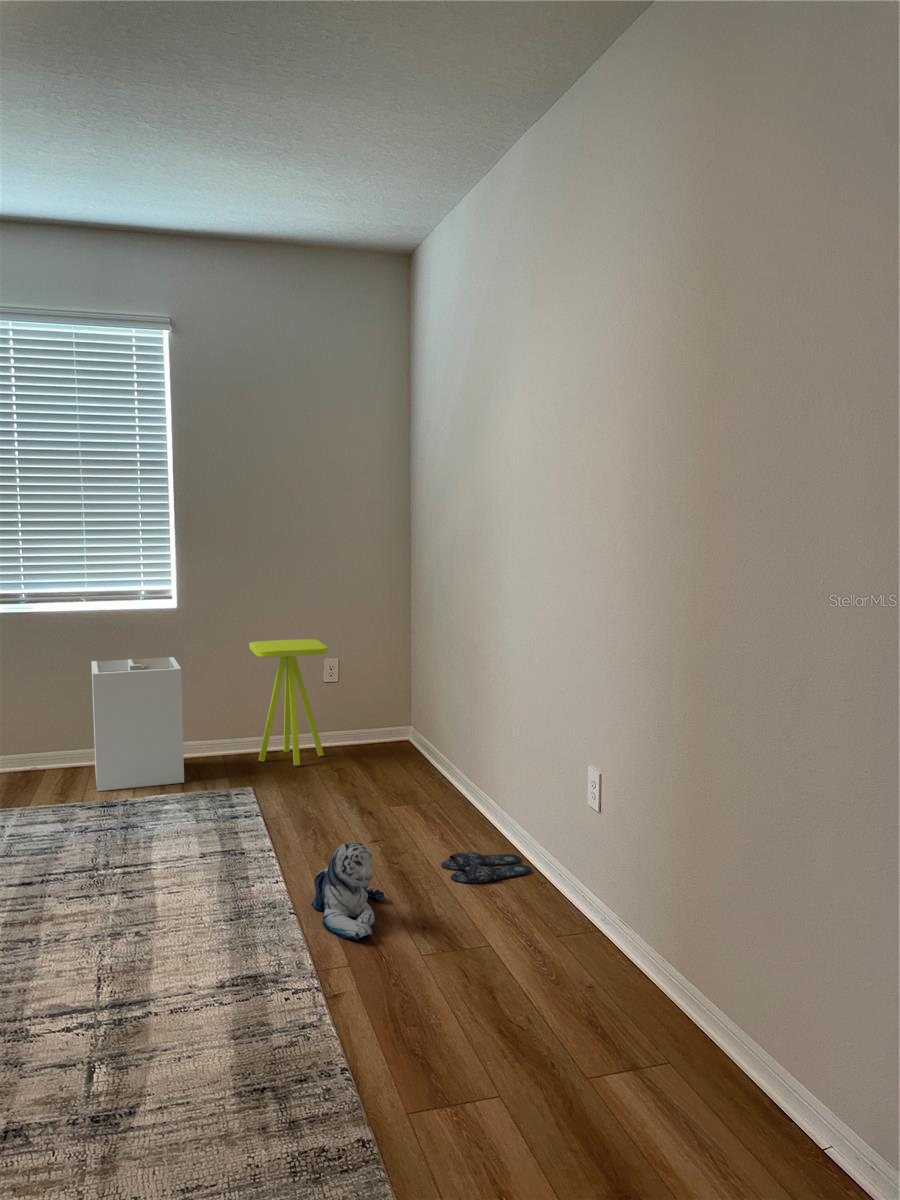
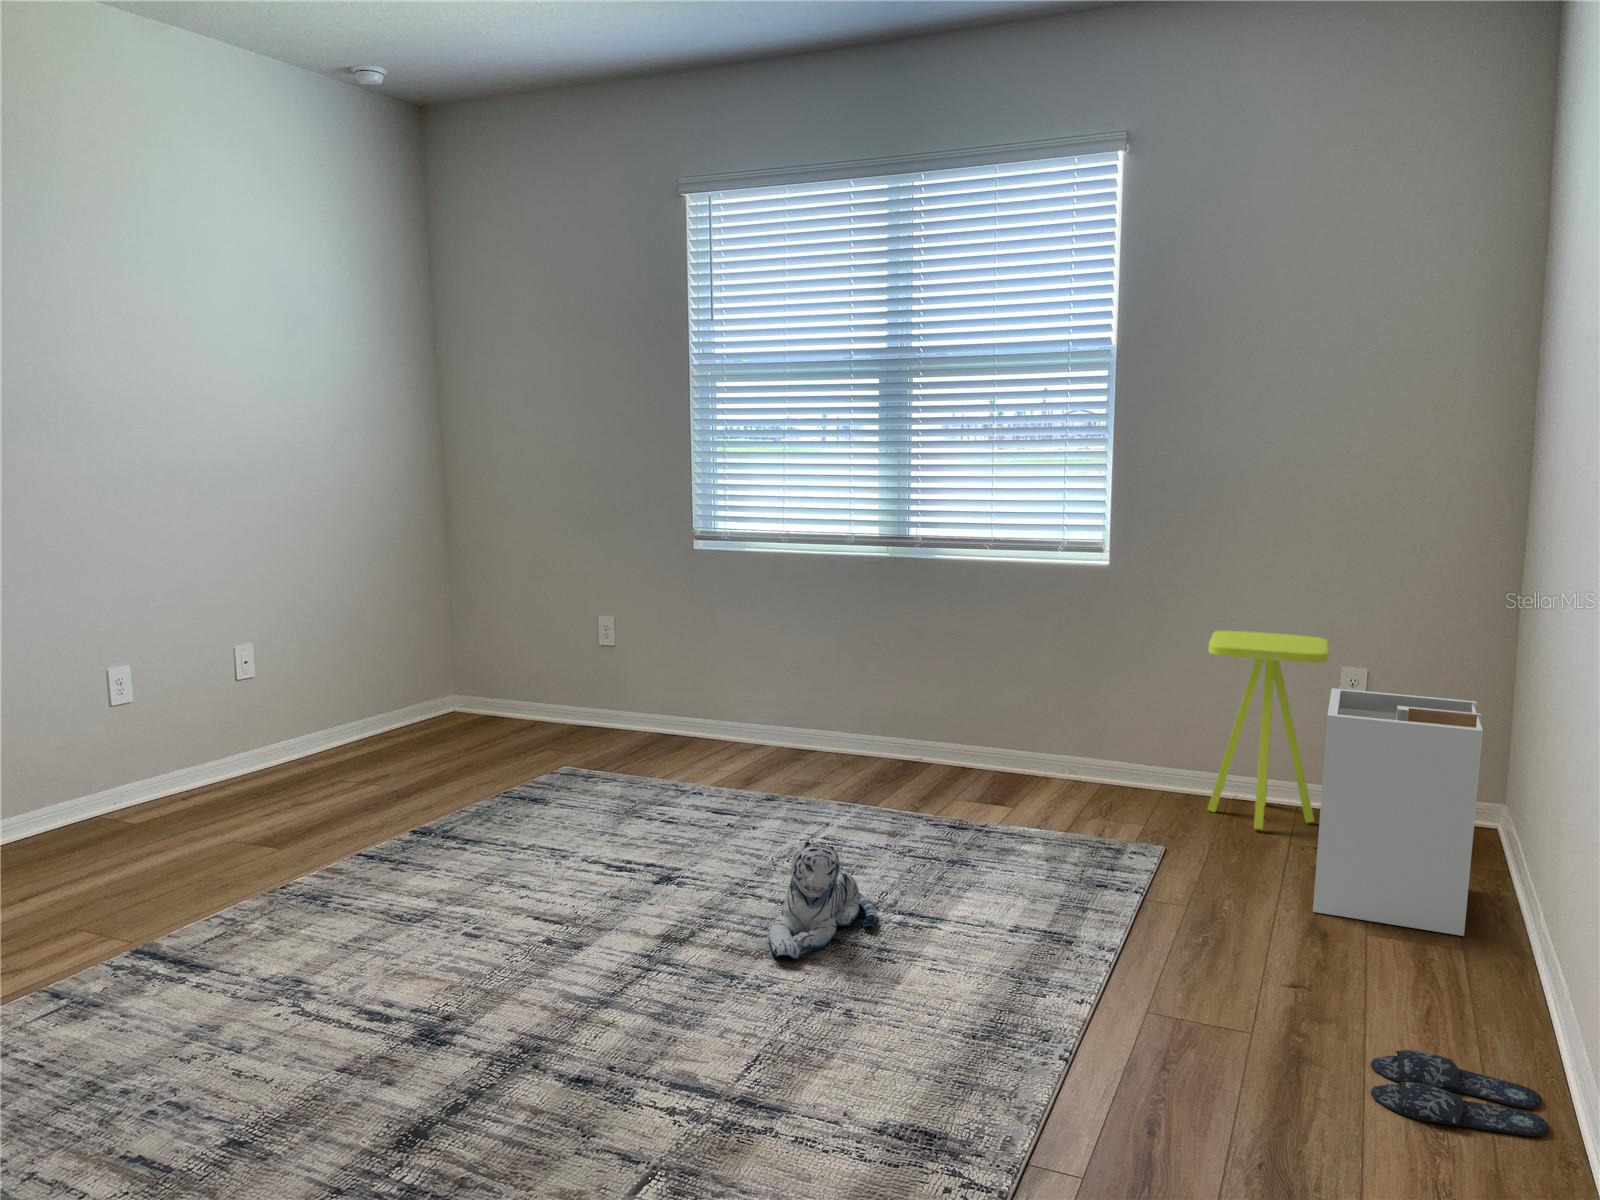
laundry hamper: present [91,657,184,791] -> present [1313,688,1483,936]
plush toy: present [311,843,384,940] -> present [768,841,877,959]

